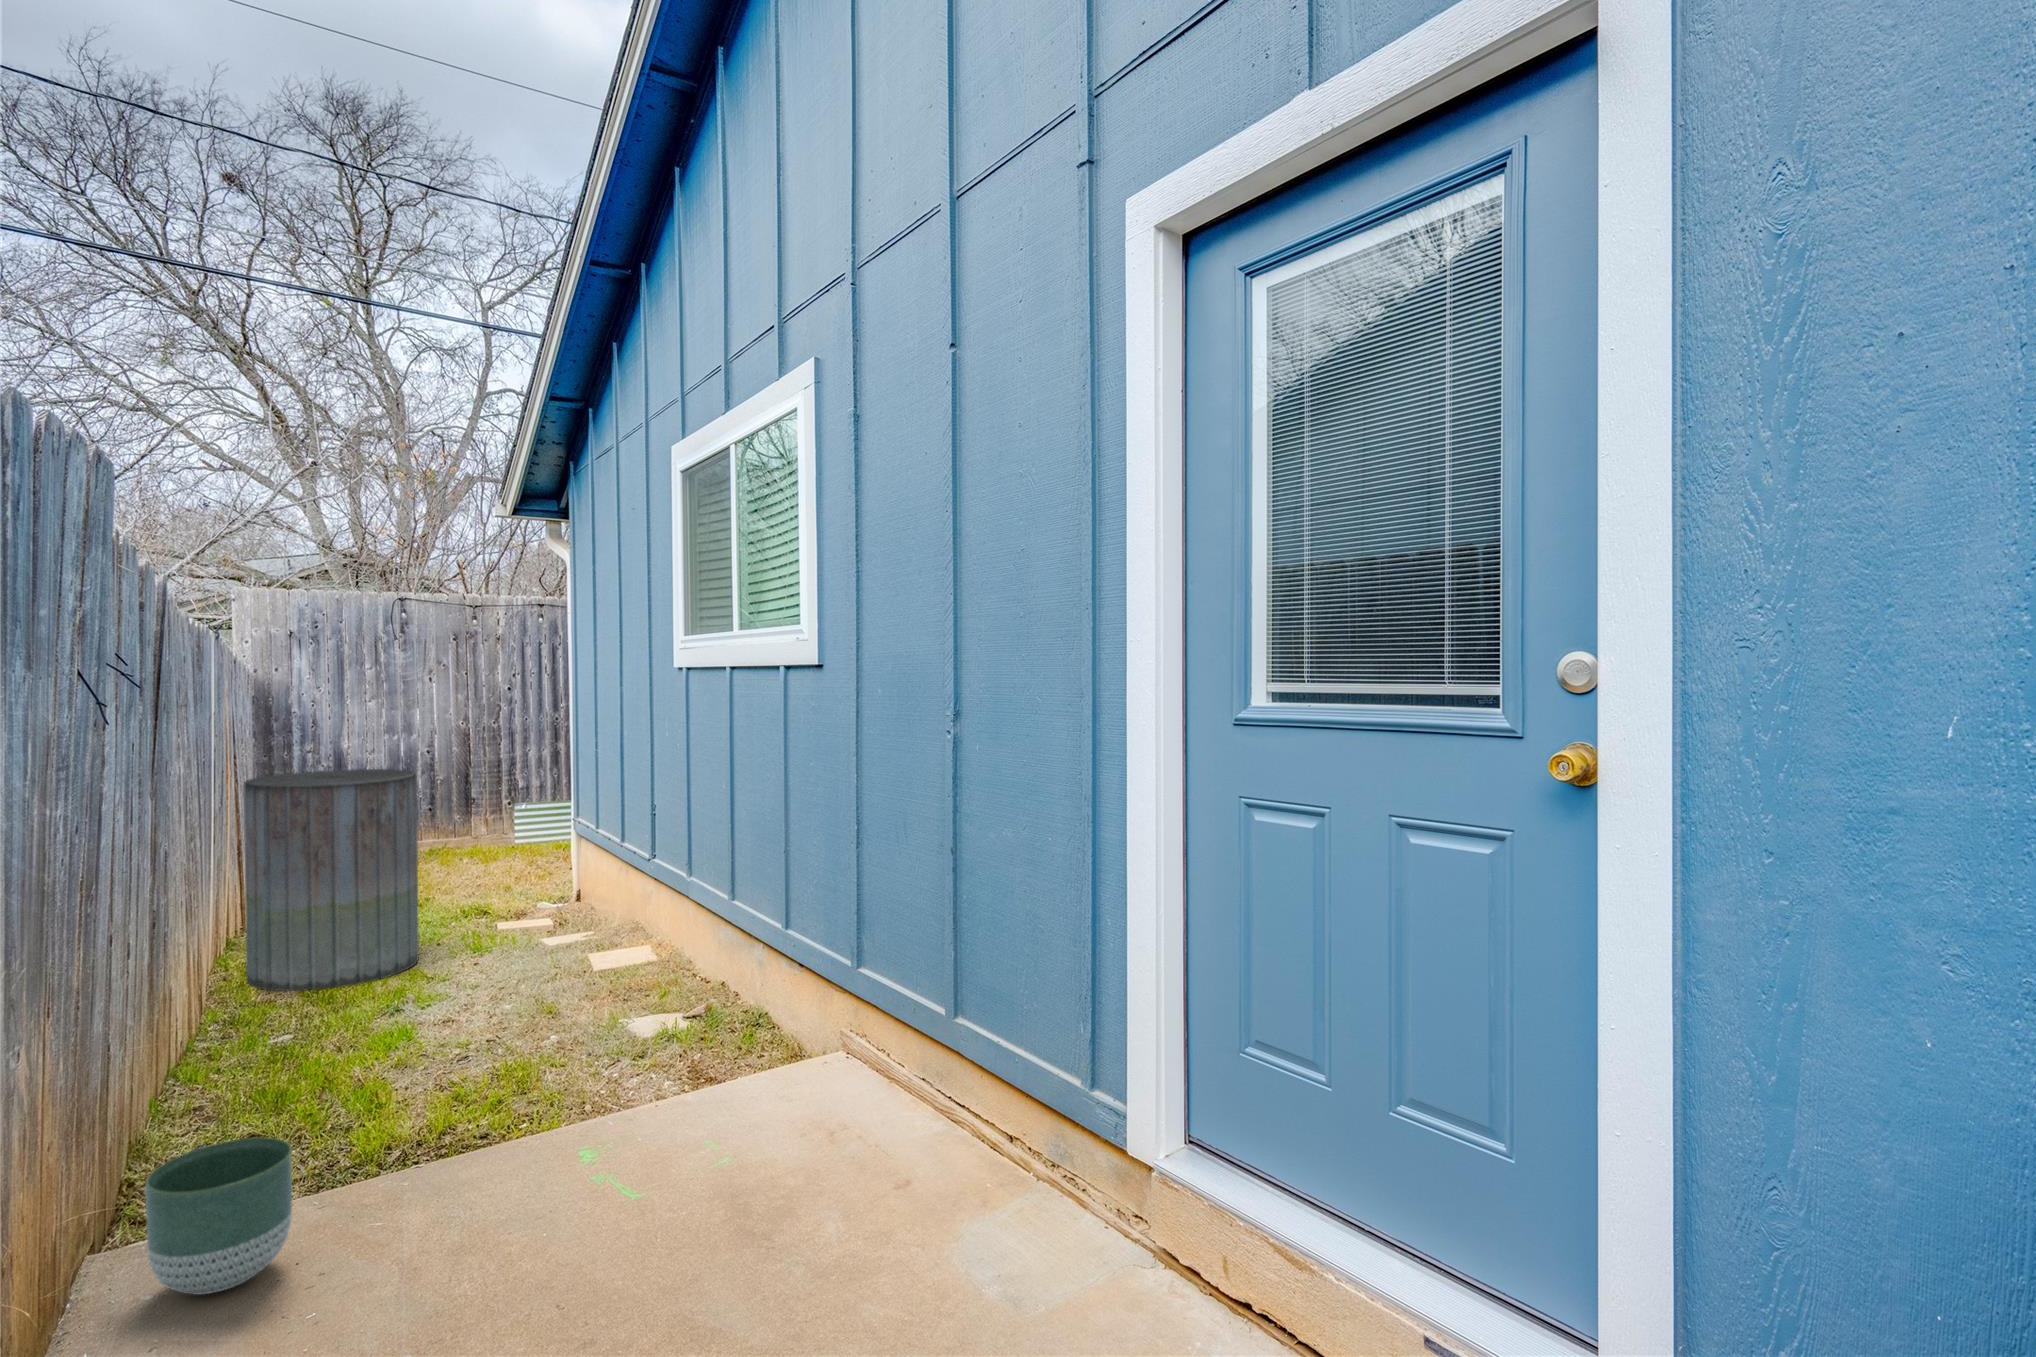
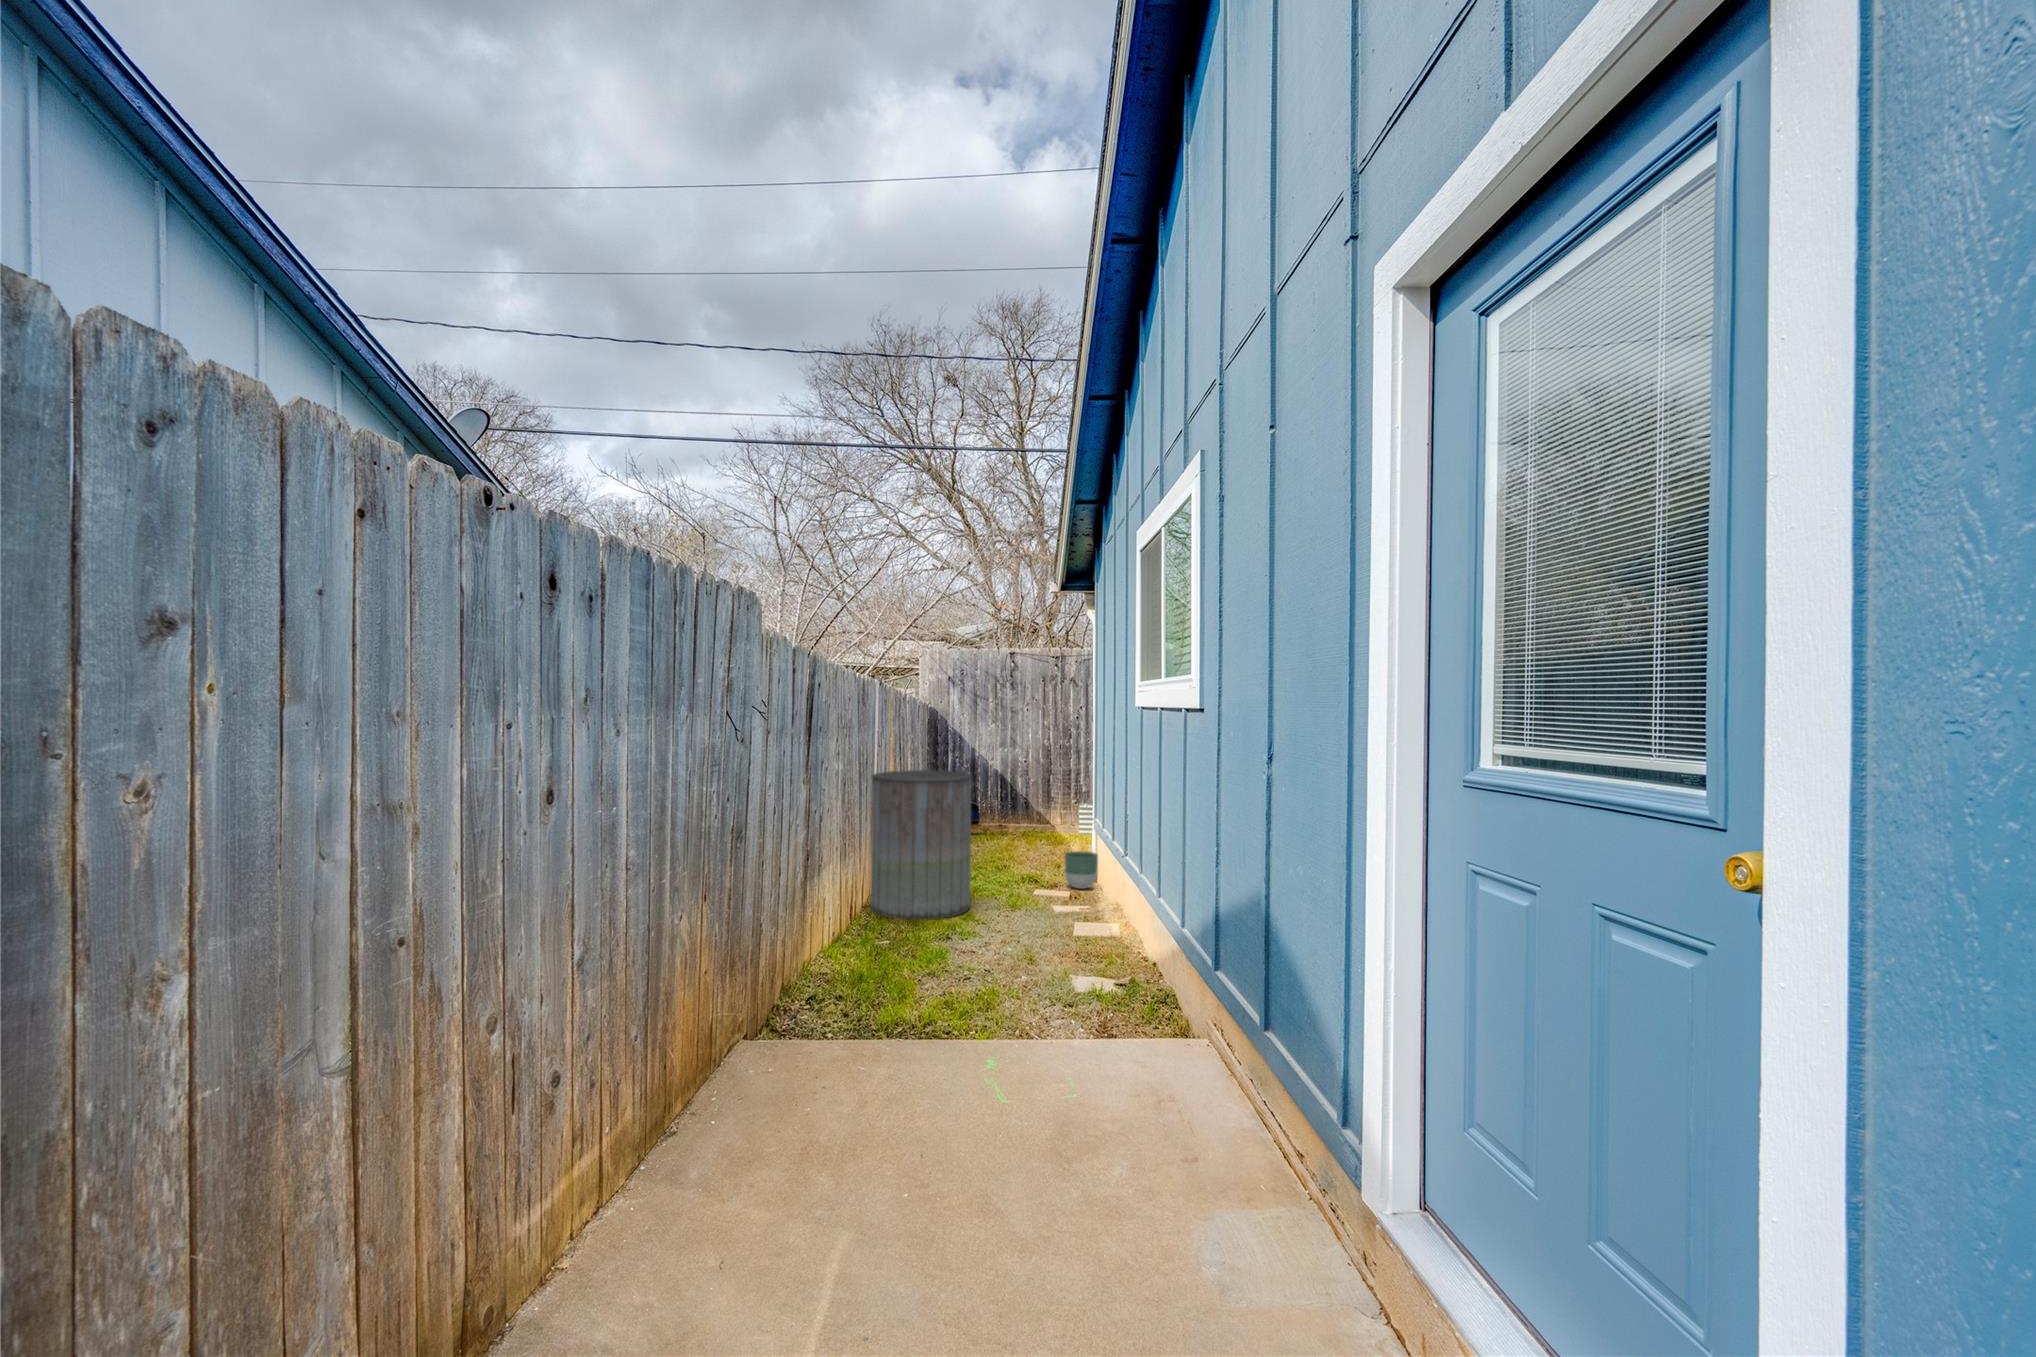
planter: present [145,1137,292,1295] -> present [1065,851,1098,889]

